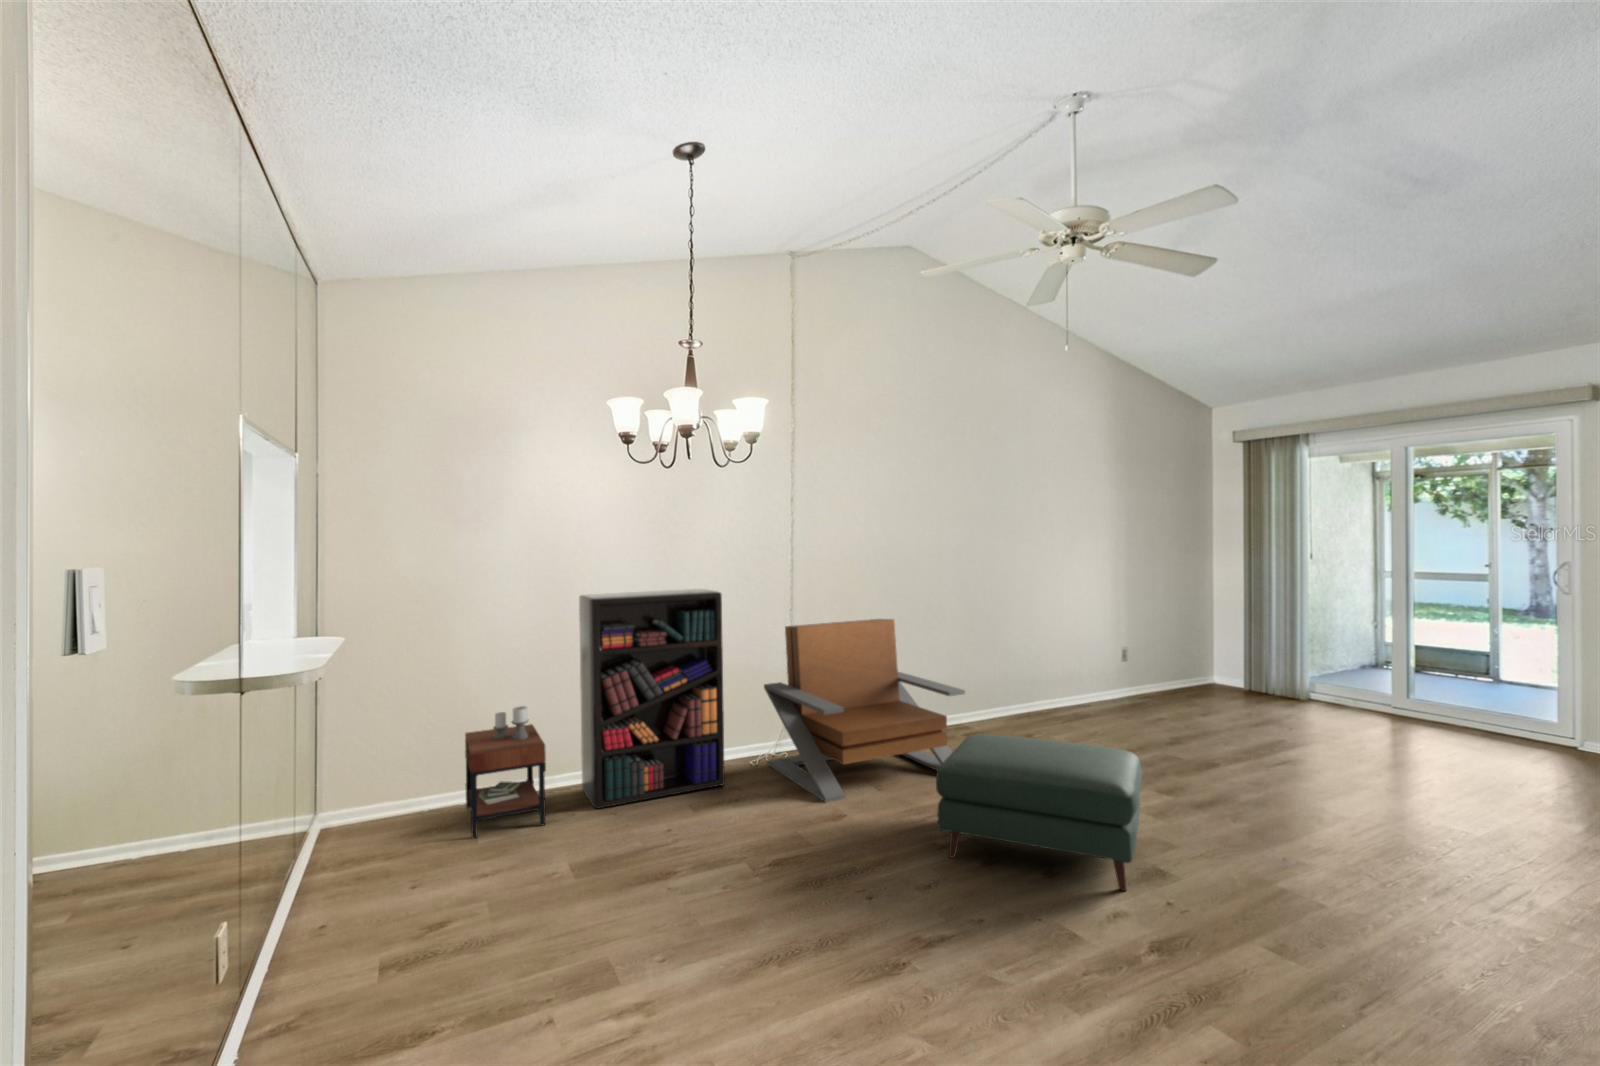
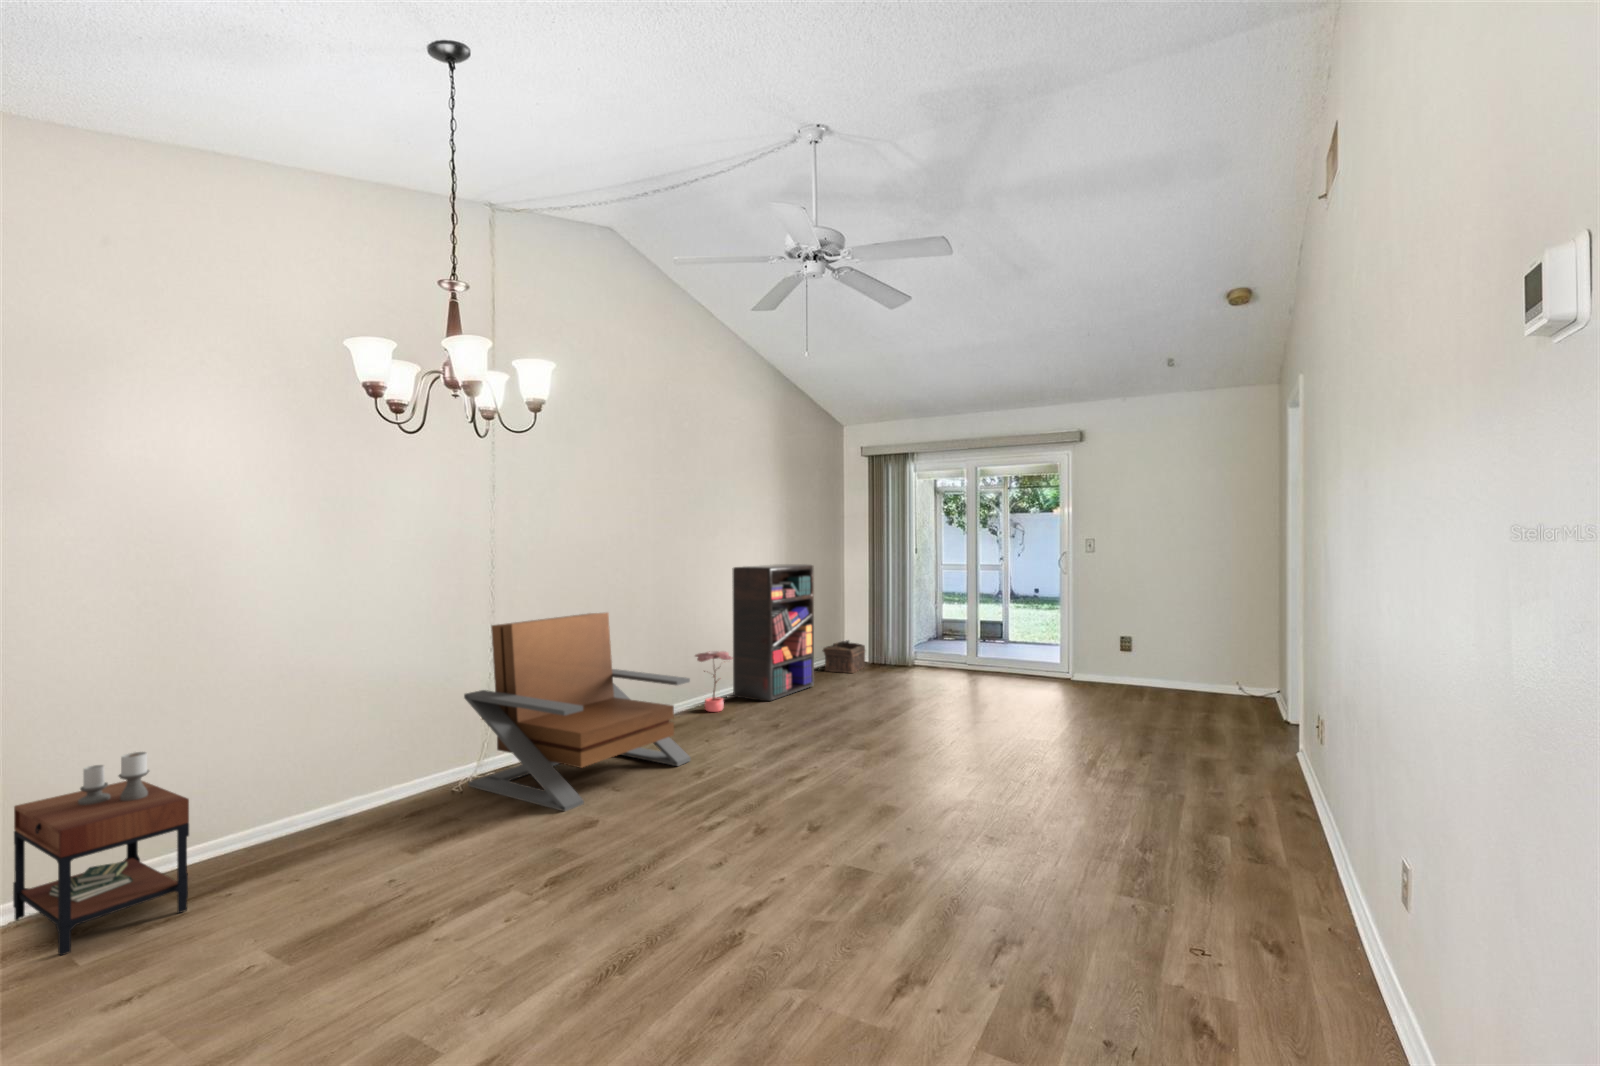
bookshelf: present [579,589,725,808] -> present [732,564,814,701]
basket: none [1172,660,1239,699] -> present [822,640,865,673]
potted plant: none [1004,662,1044,726] -> present [695,651,733,712]
ottoman: present [936,734,1142,891] -> none [710,712,887,835]

